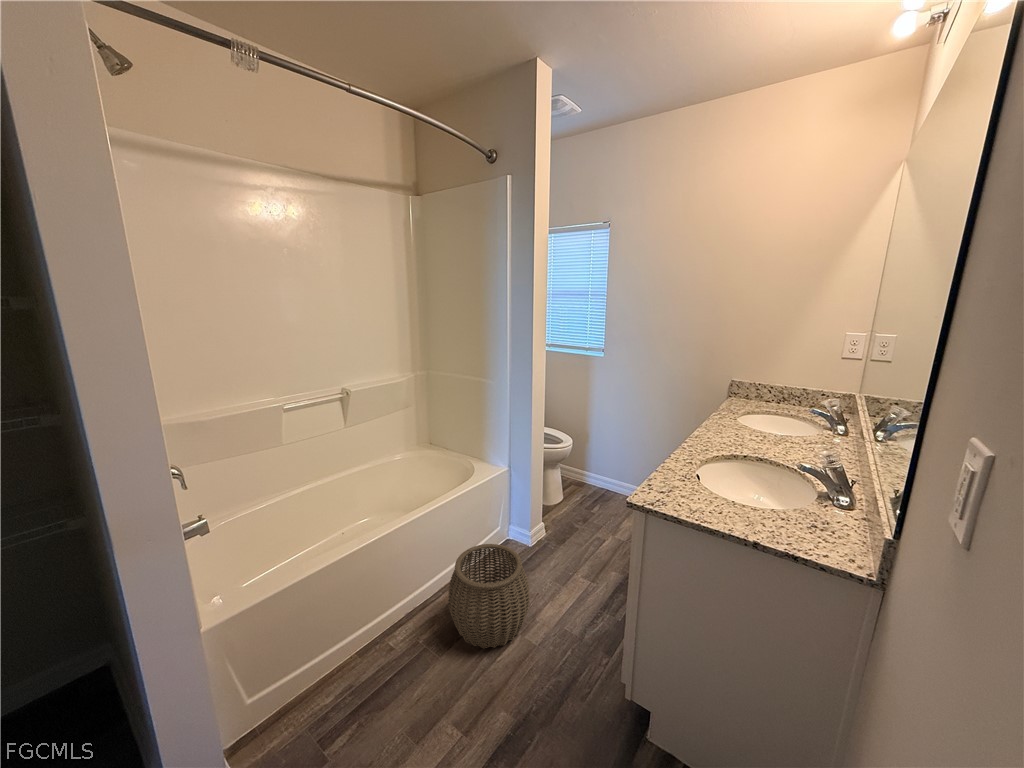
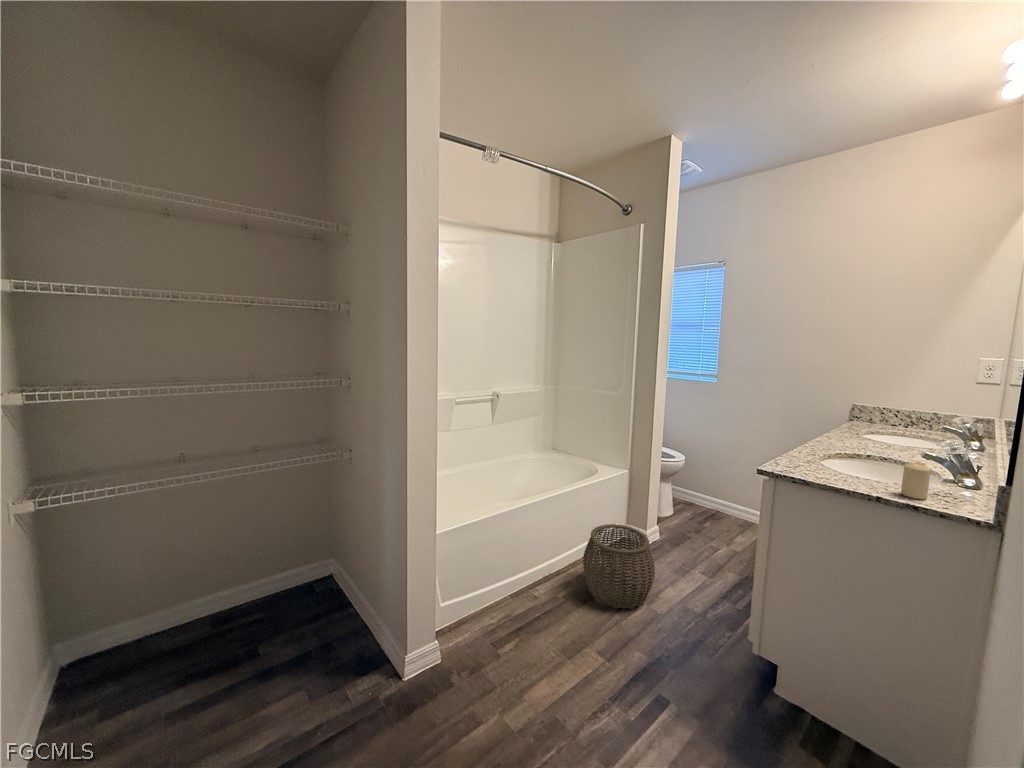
candle: none [779,495,811,542] -> present [901,462,931,499]

